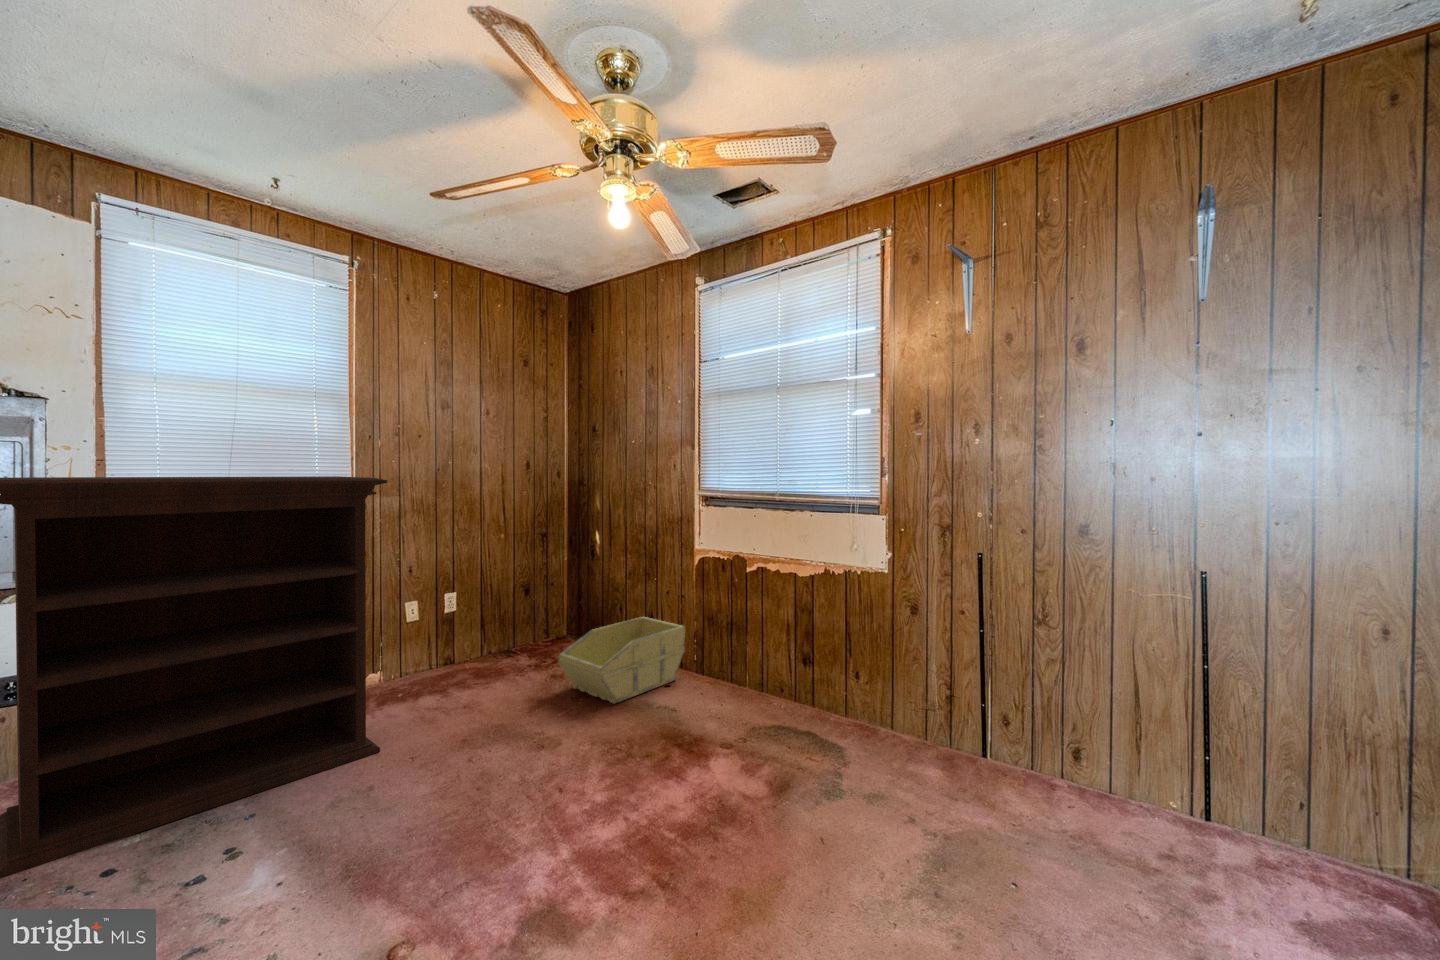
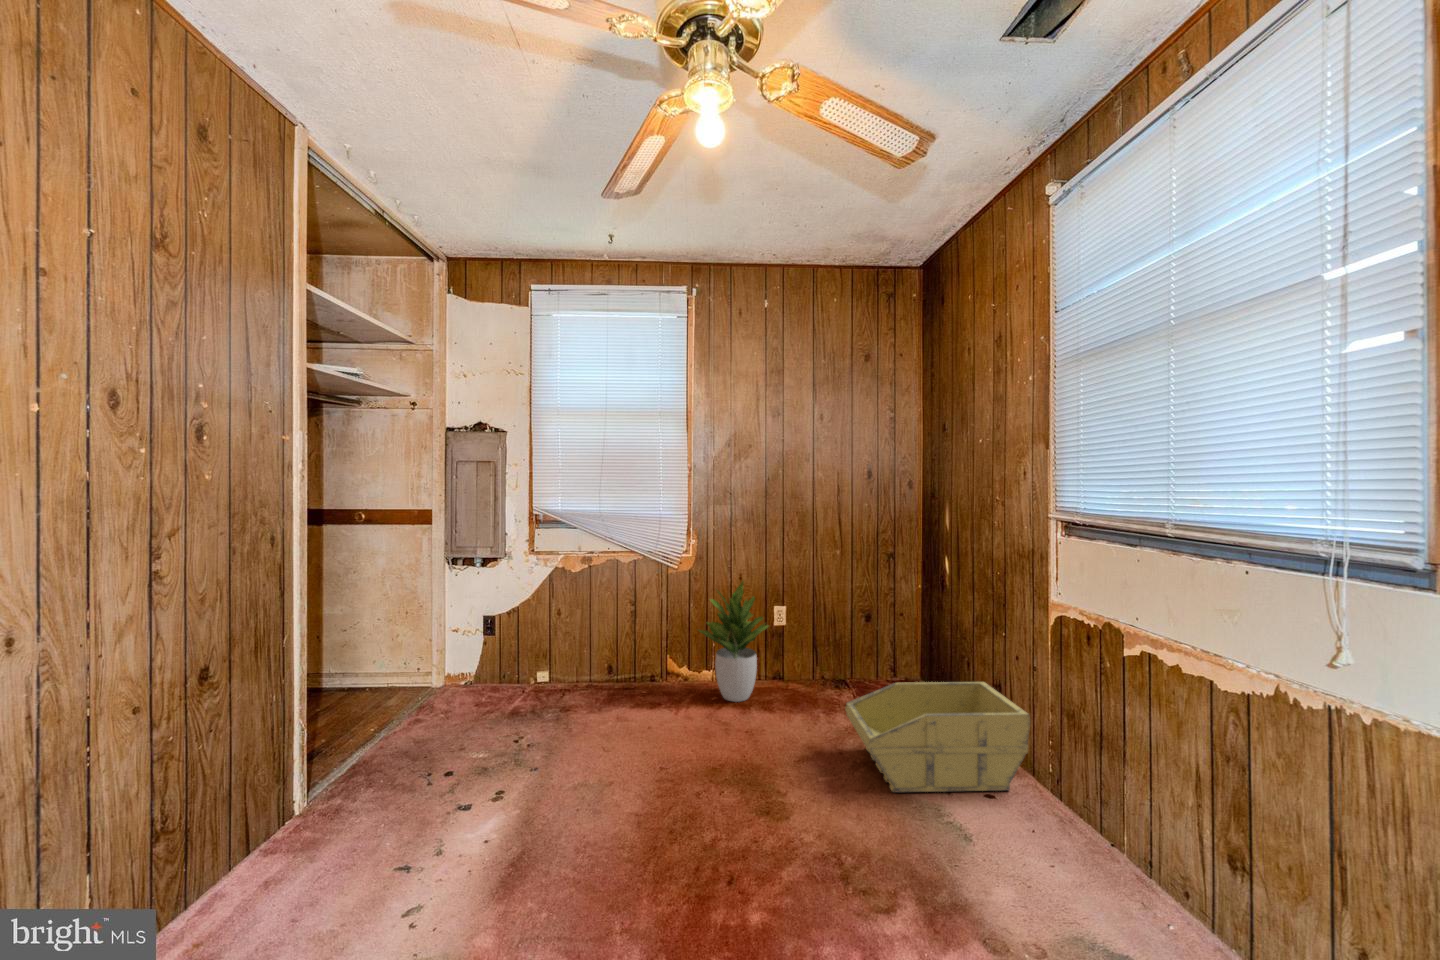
bookshelf: present [0,476,387,879] -> none [399,485,660,754]
potted plant: none [375,570,457,693] -> present [698,581,768,702]

